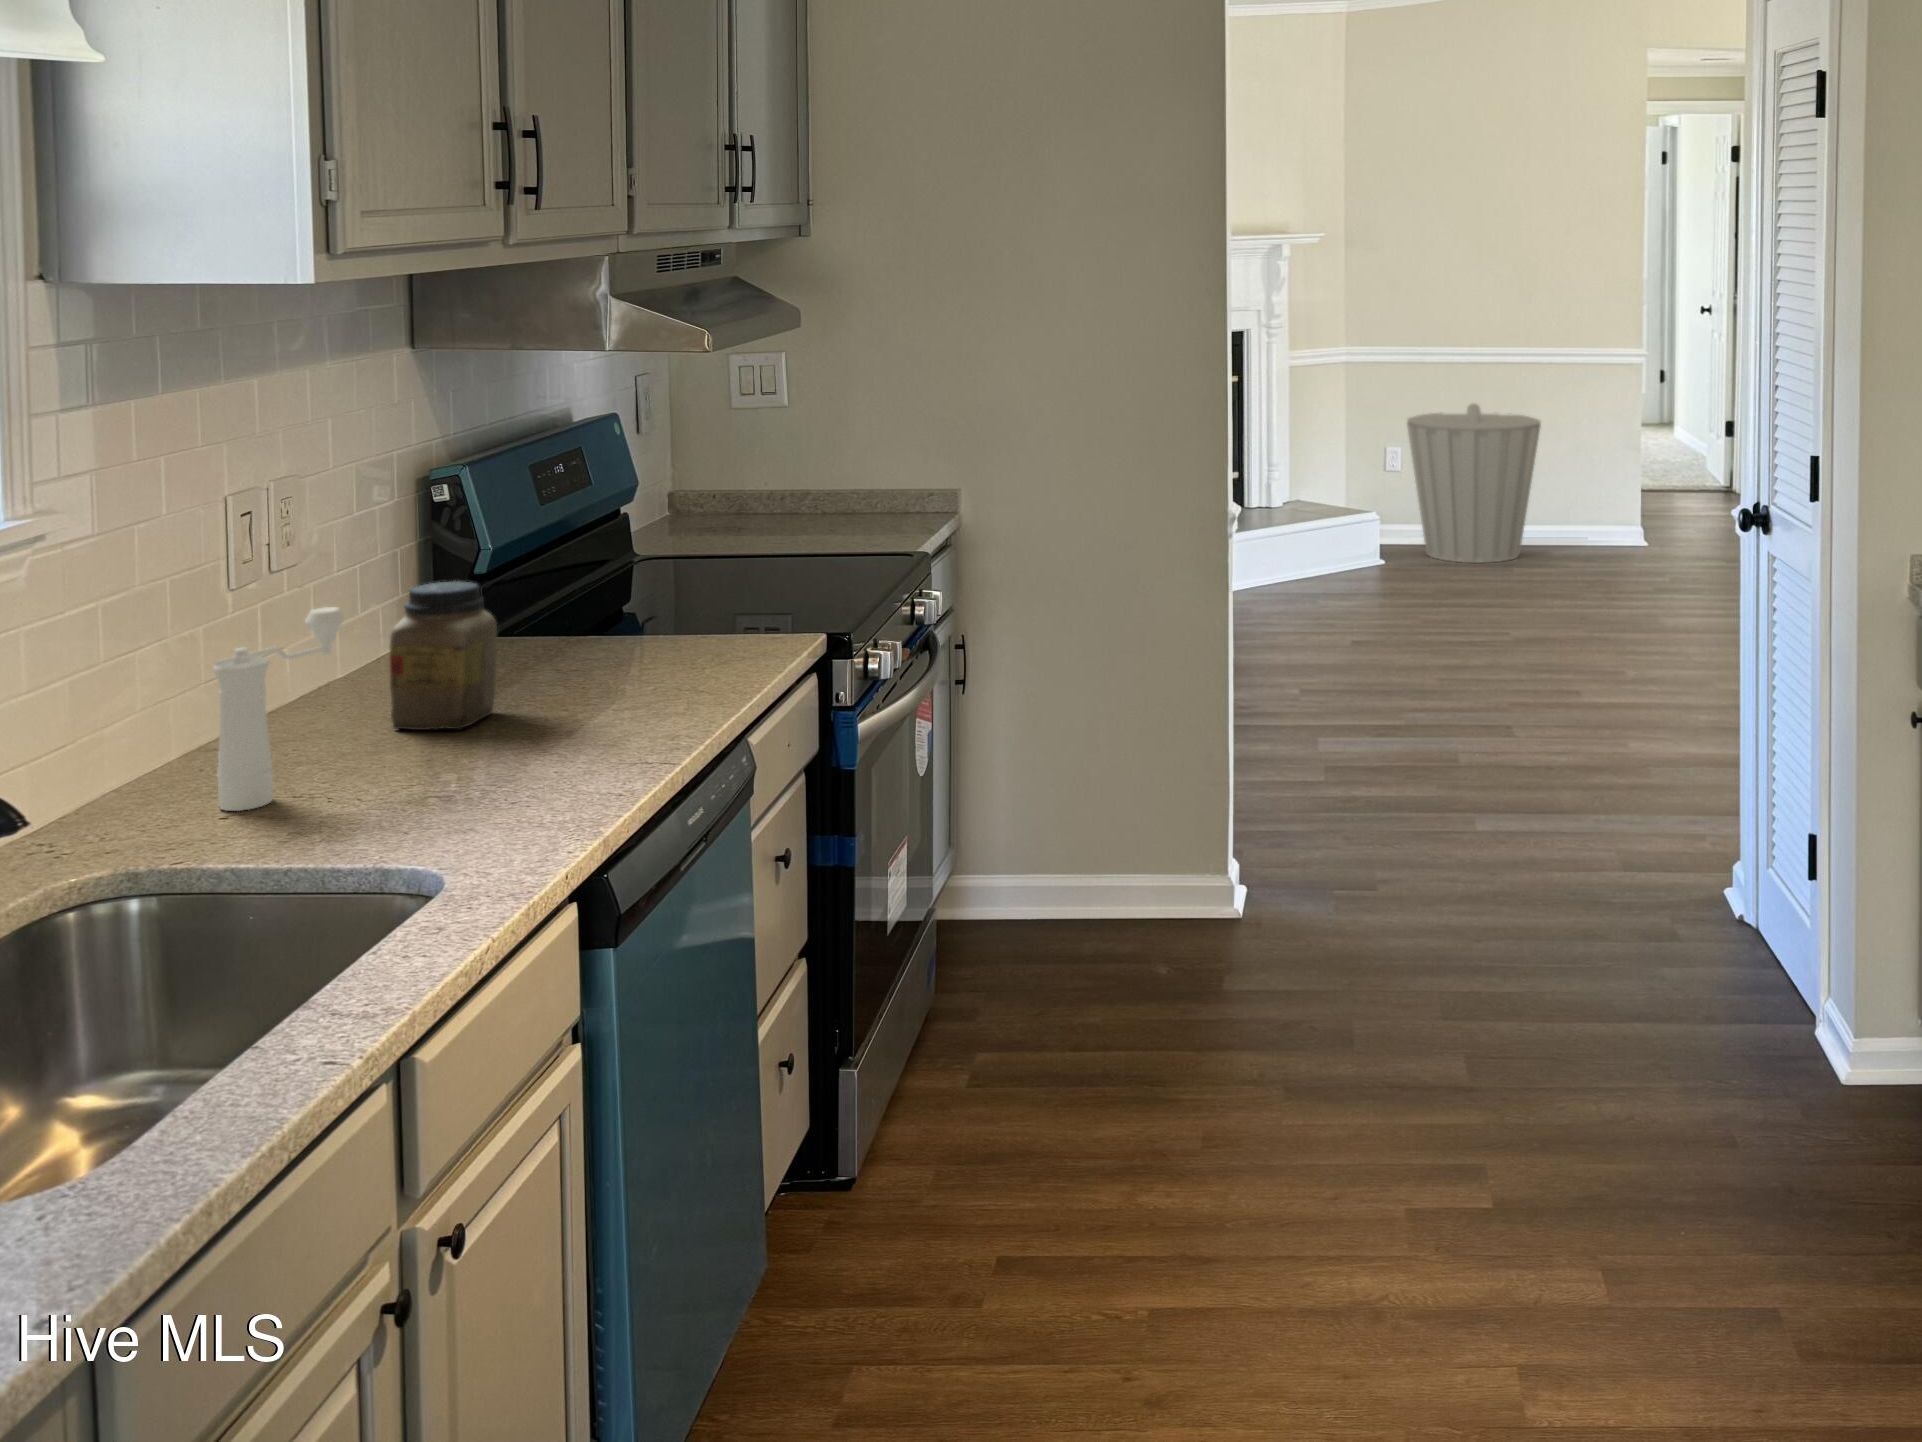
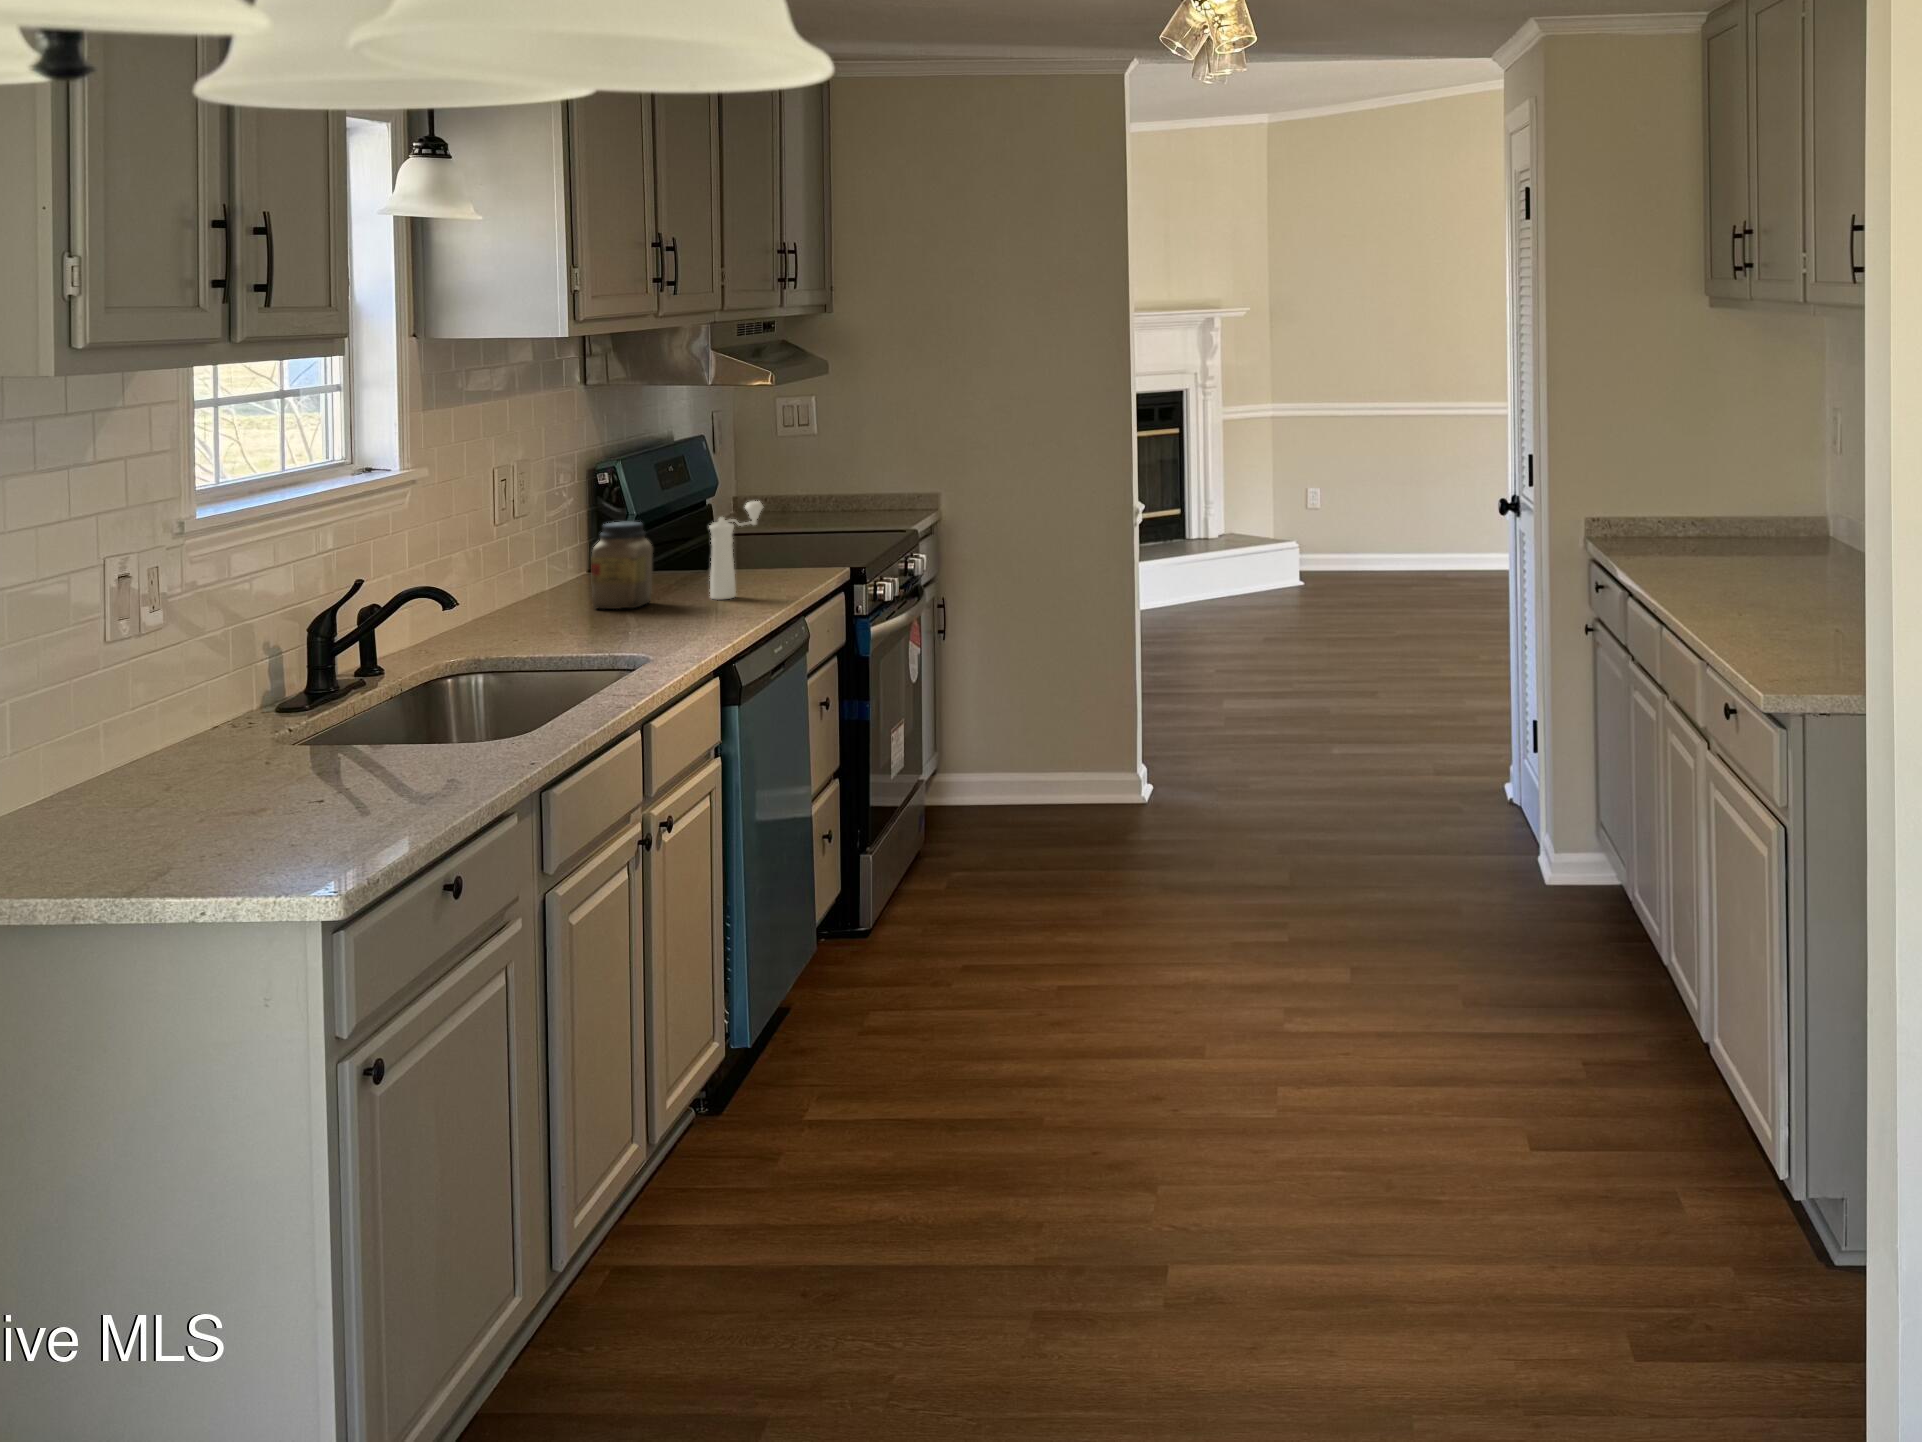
trash can: present [1407,404,1541,563] -> none [1321,450,1433,583]
pepper mill: present [214,607,345,811] -> present [709,501,763,599]

